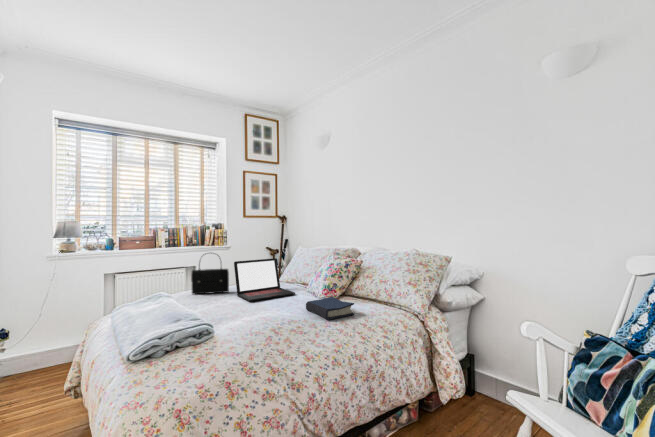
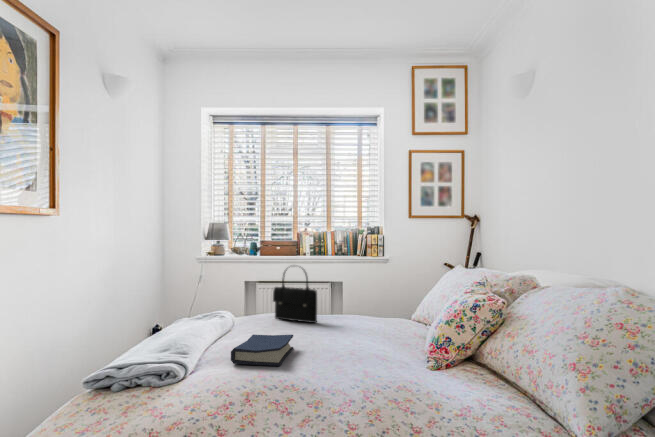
laptop: present [234,258,295,301] -> none [312,280,391,343]
hardback book: present [306,297,354,320] -> present [231,335,293,366]

